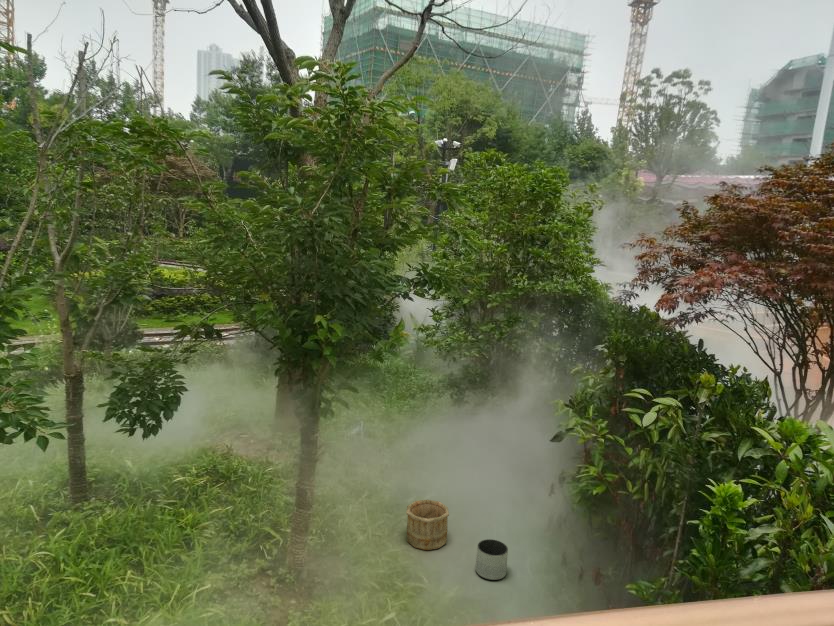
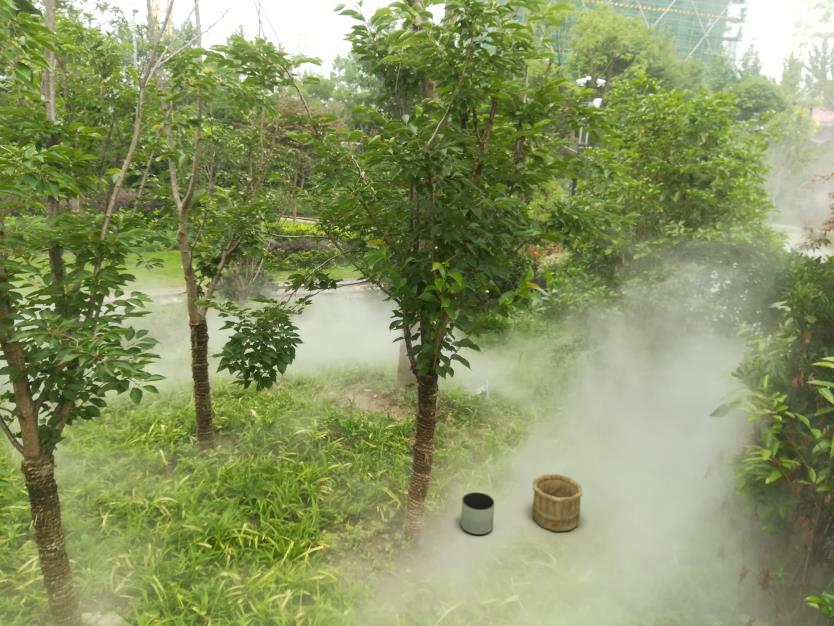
planter: present [476,539,508,580] -> present [461,492,494,535]

